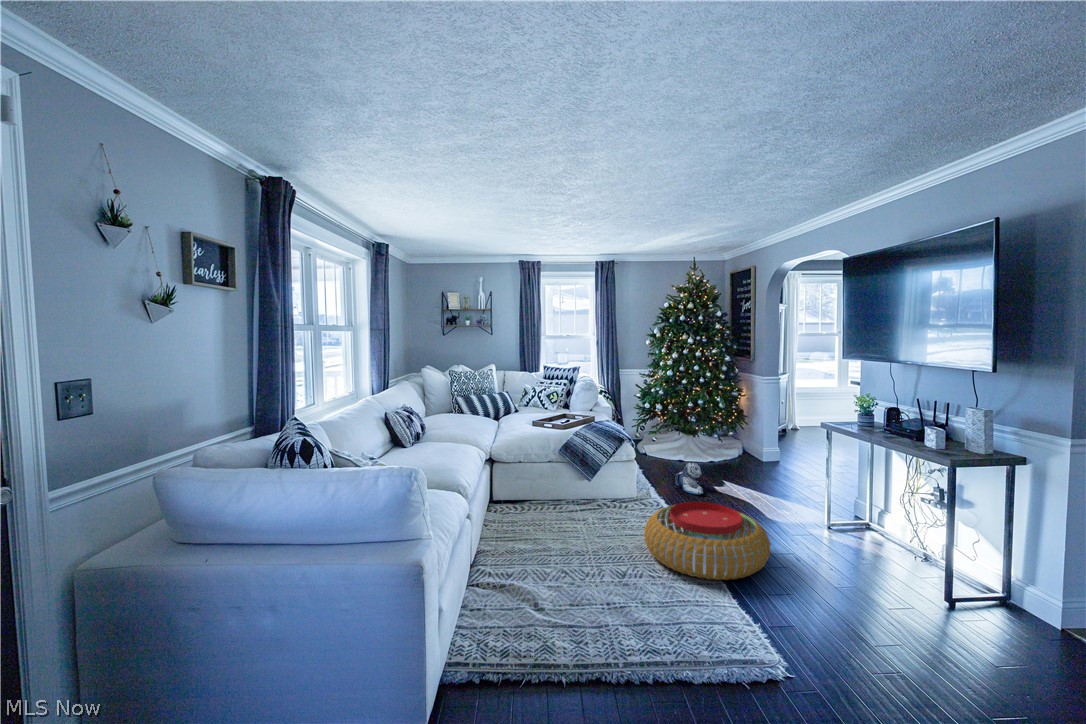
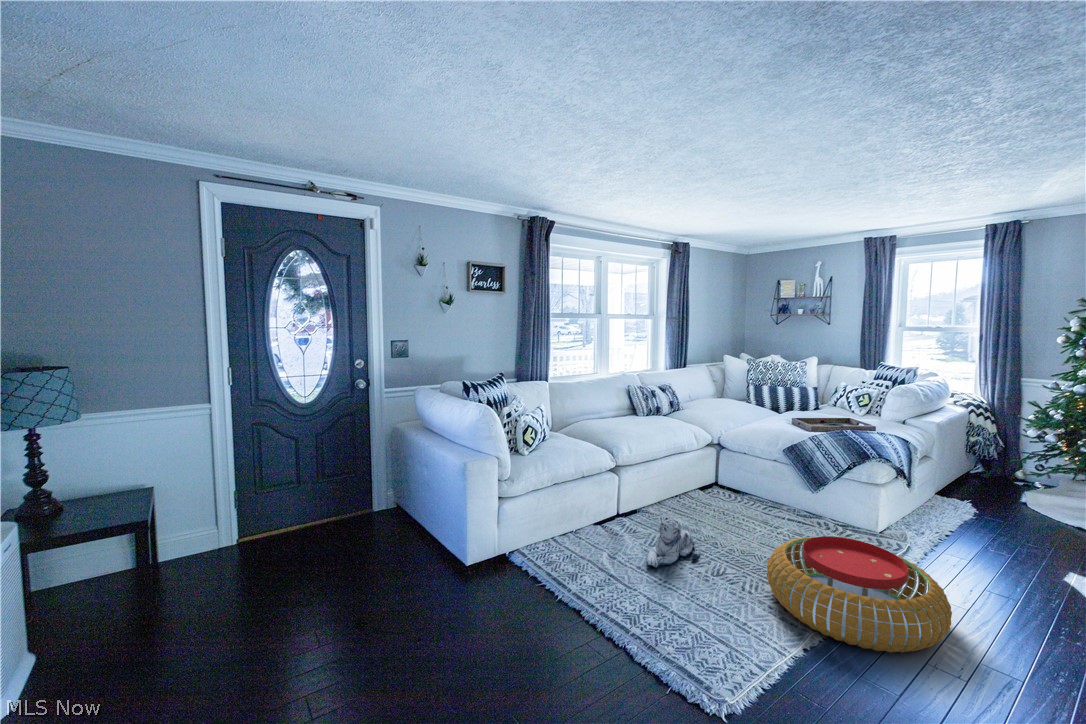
plush toy: present [675,463,703,495] -> present [647,517,700,568]

